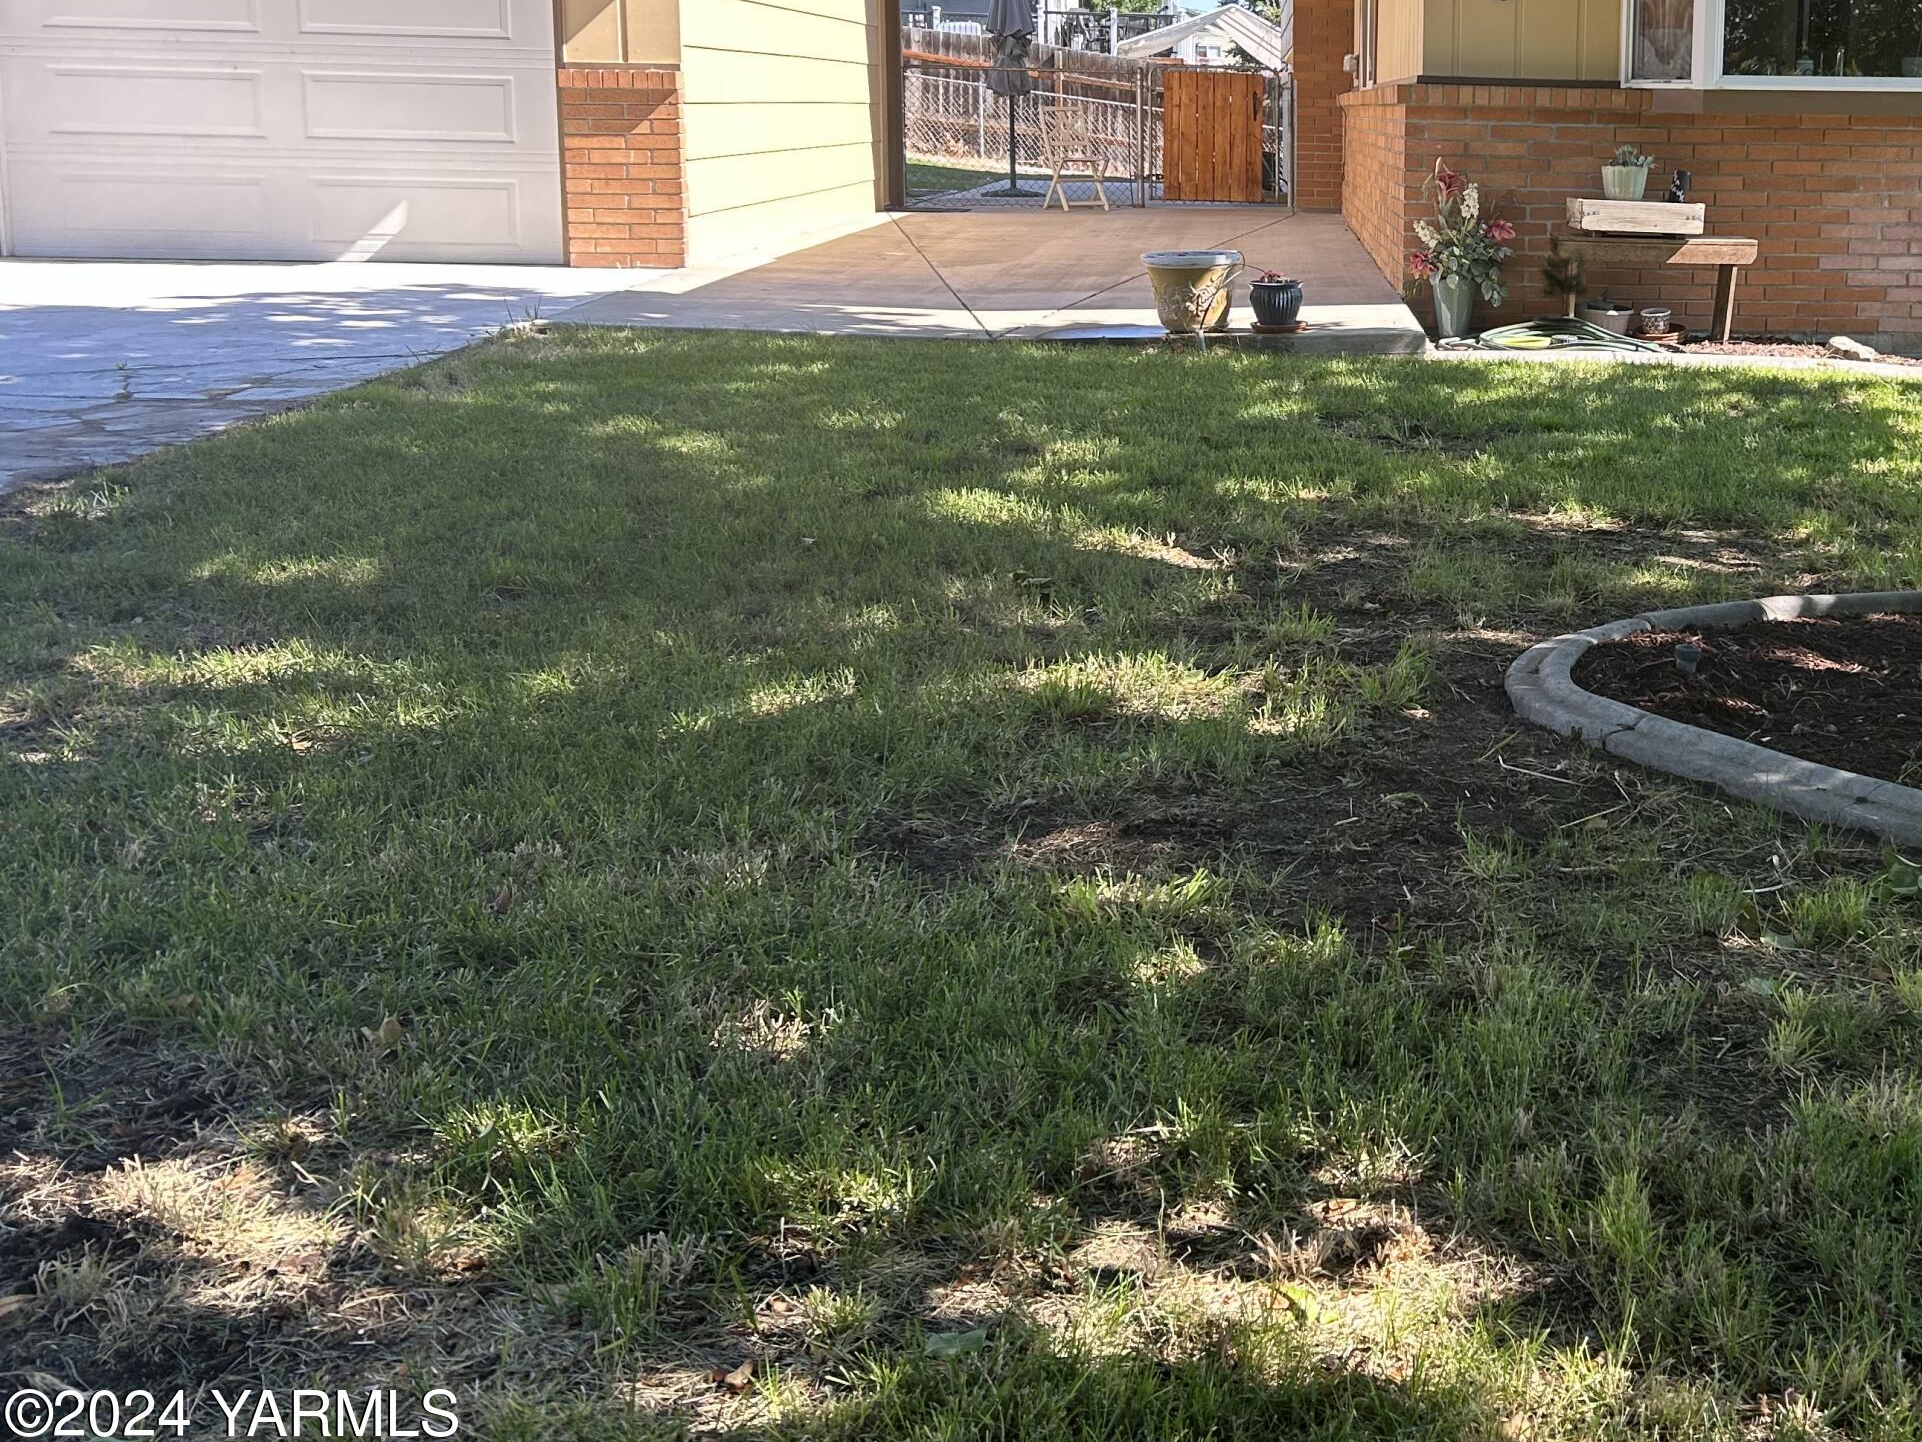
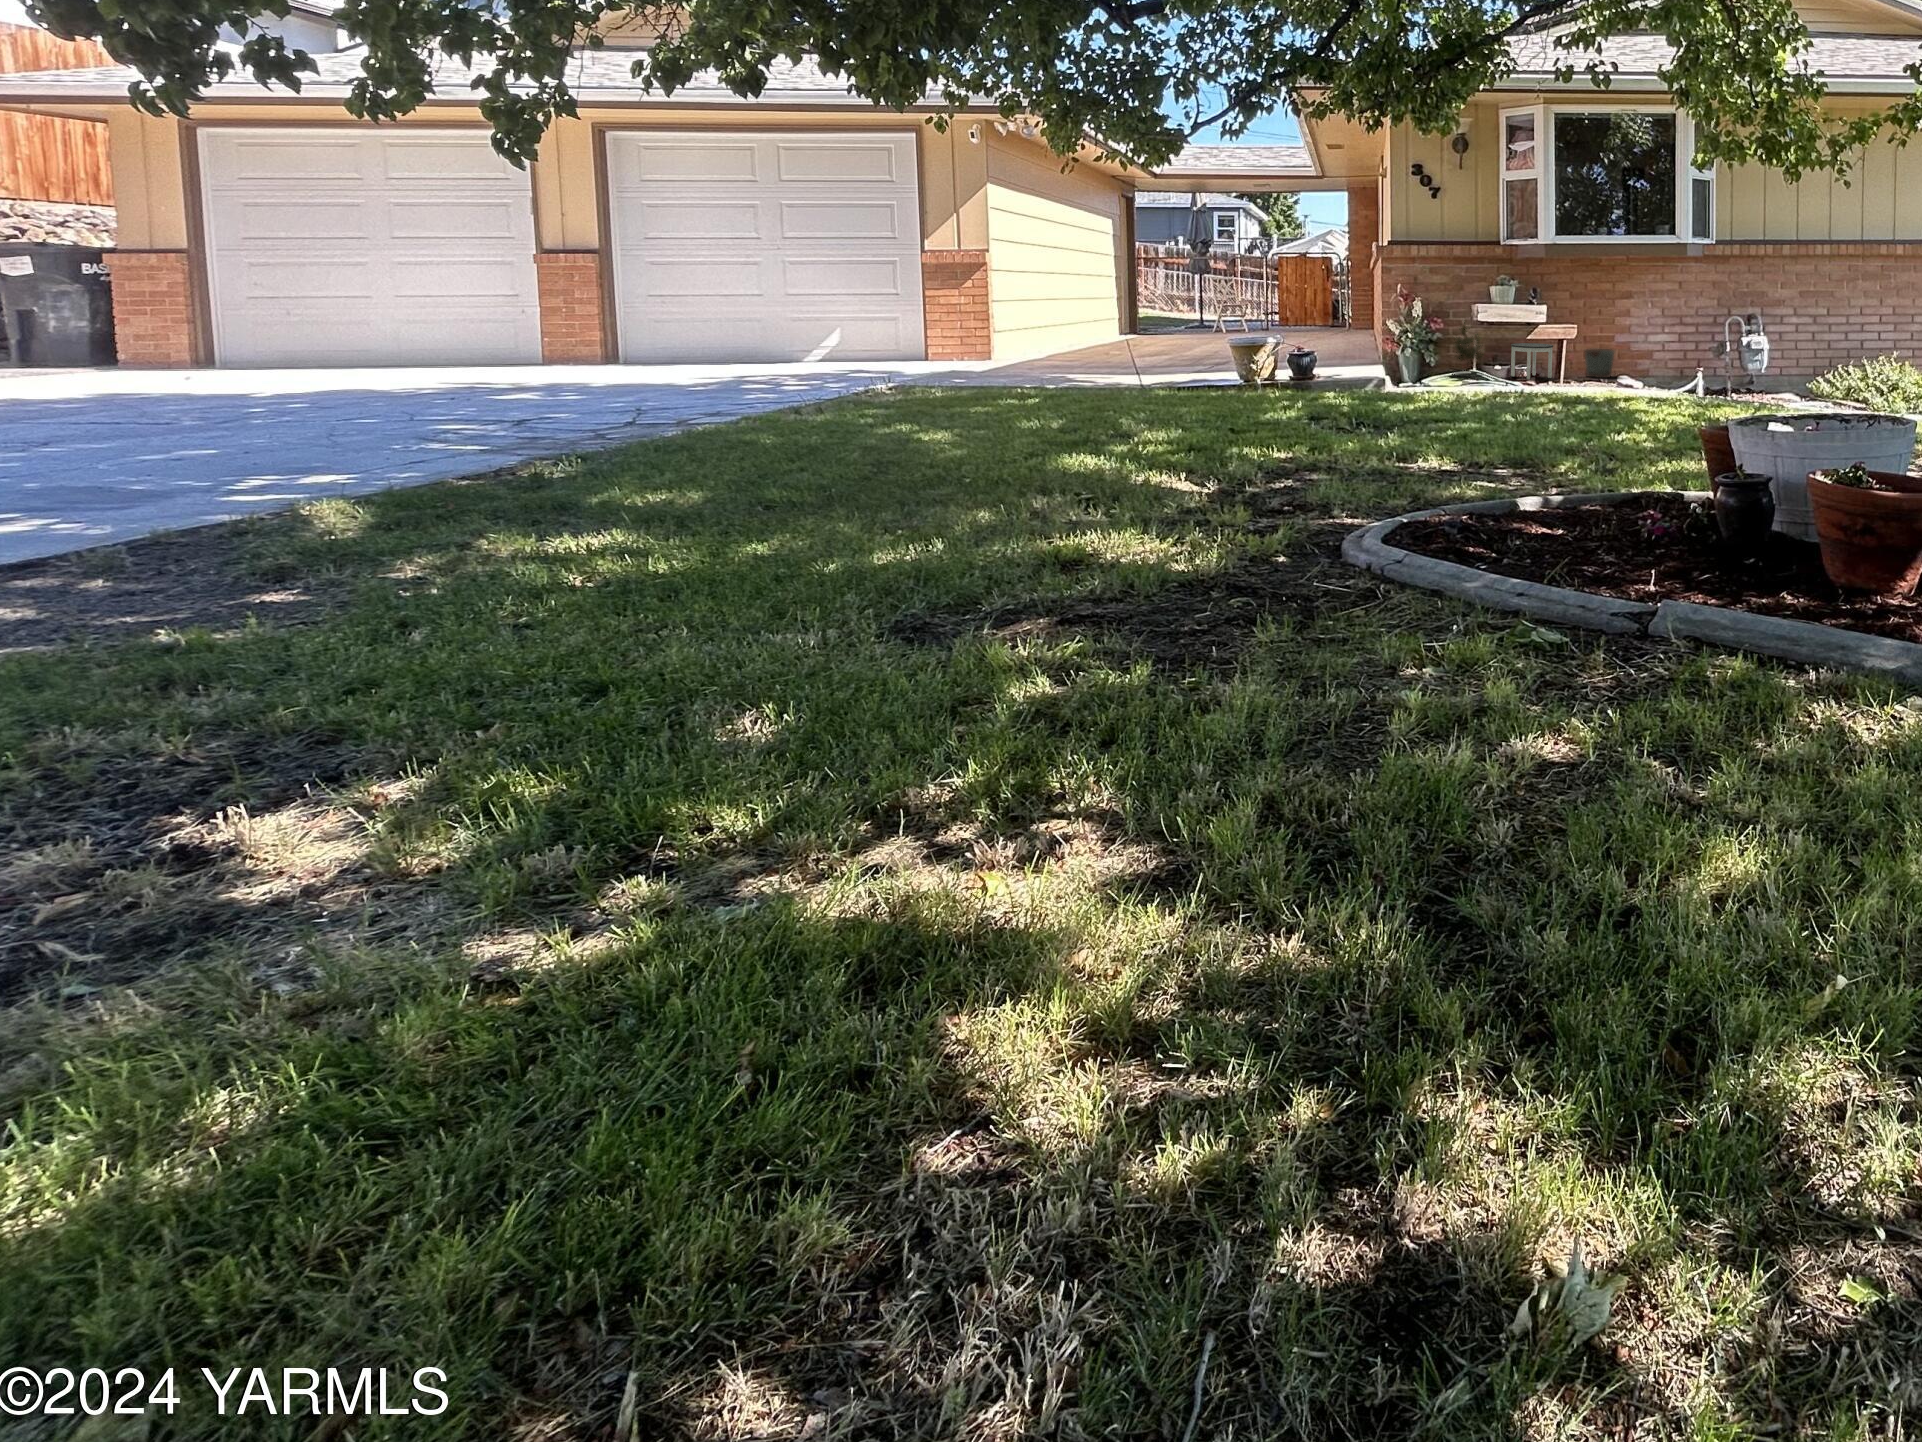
round table: none [1638,269,1715,334] -> present [1511,343,1553,379]
bucket: none [1765,280,1823,332] -> present [1585,349,1614,378]

